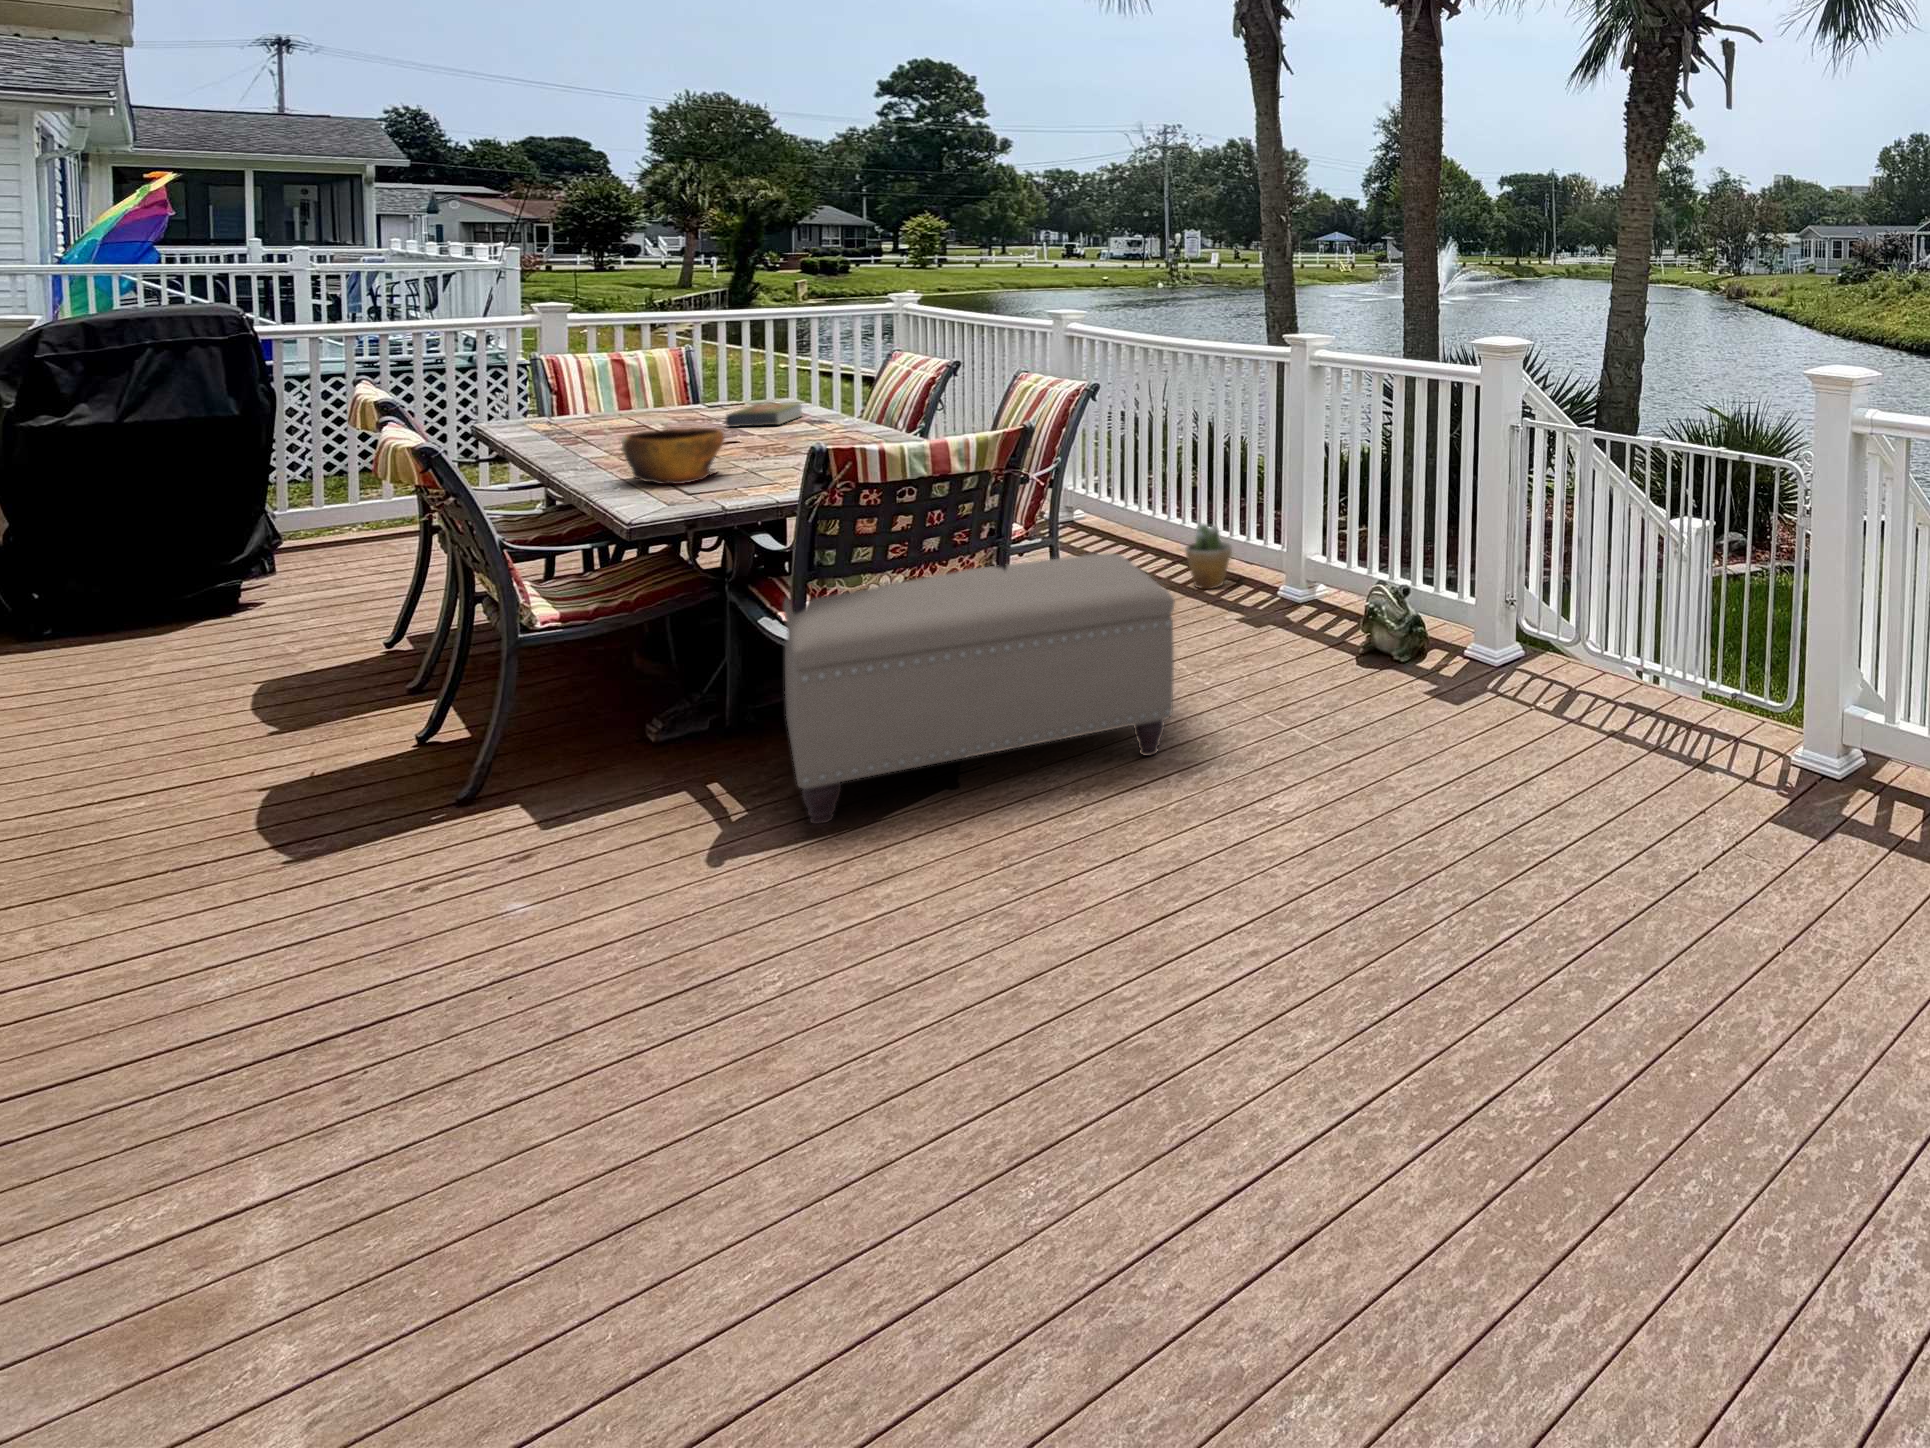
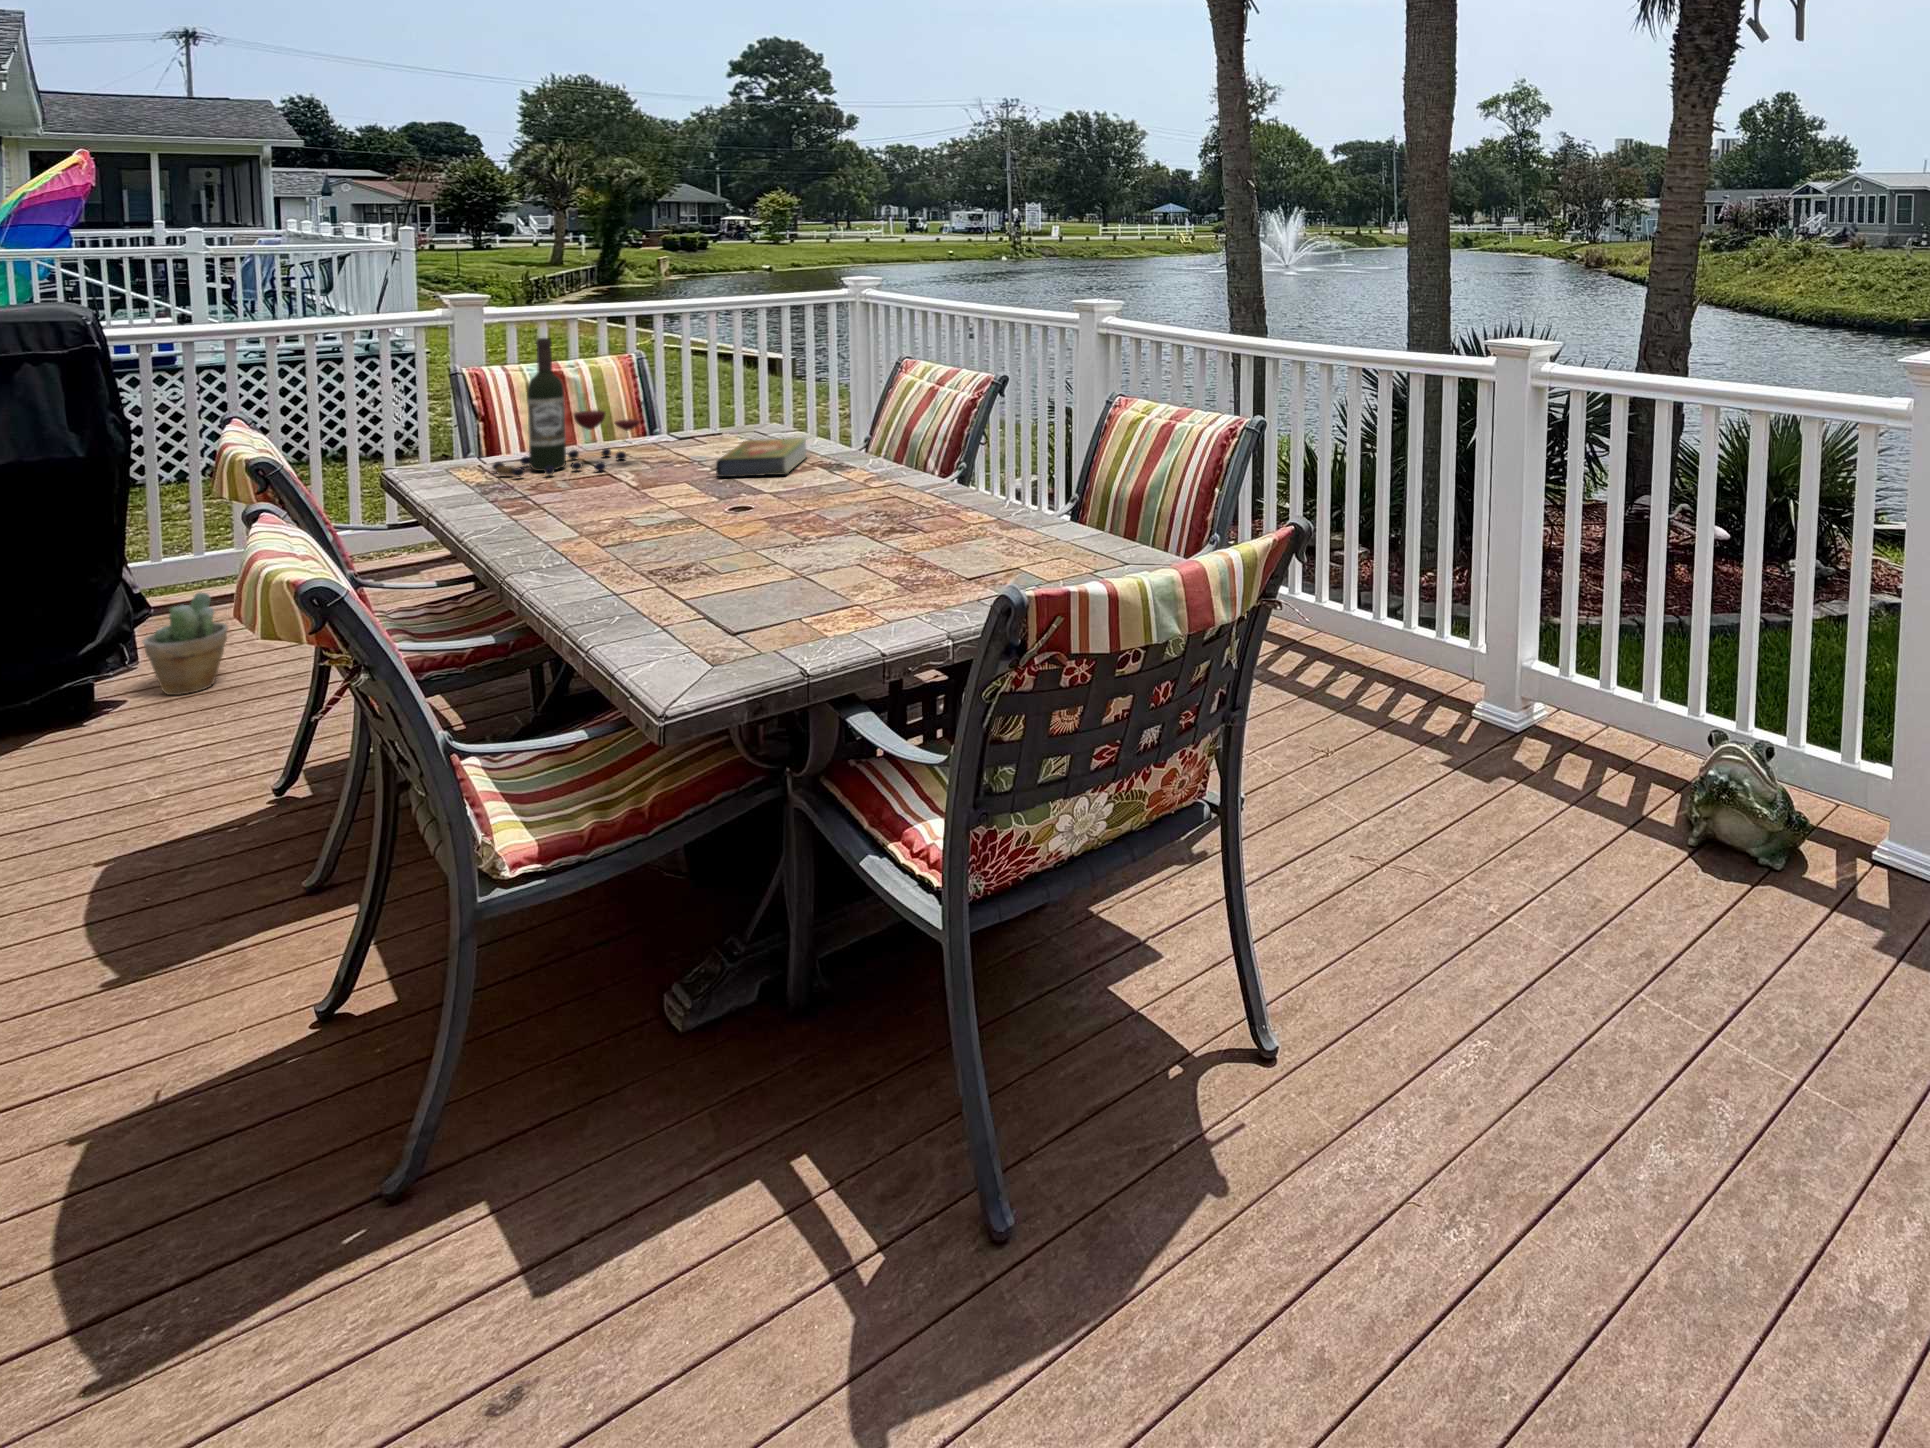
wine bottle: none [558,328,677,427] -> present [492,338,640,477]
bowl: present [621,428,724,484] -> none [613,506,764,608]
potted plant: present [1185,523,1232,589] -> present [143,592,228,695]
ottoman: present [784,553,1174,824] -> none [898,714,1560,1296]

